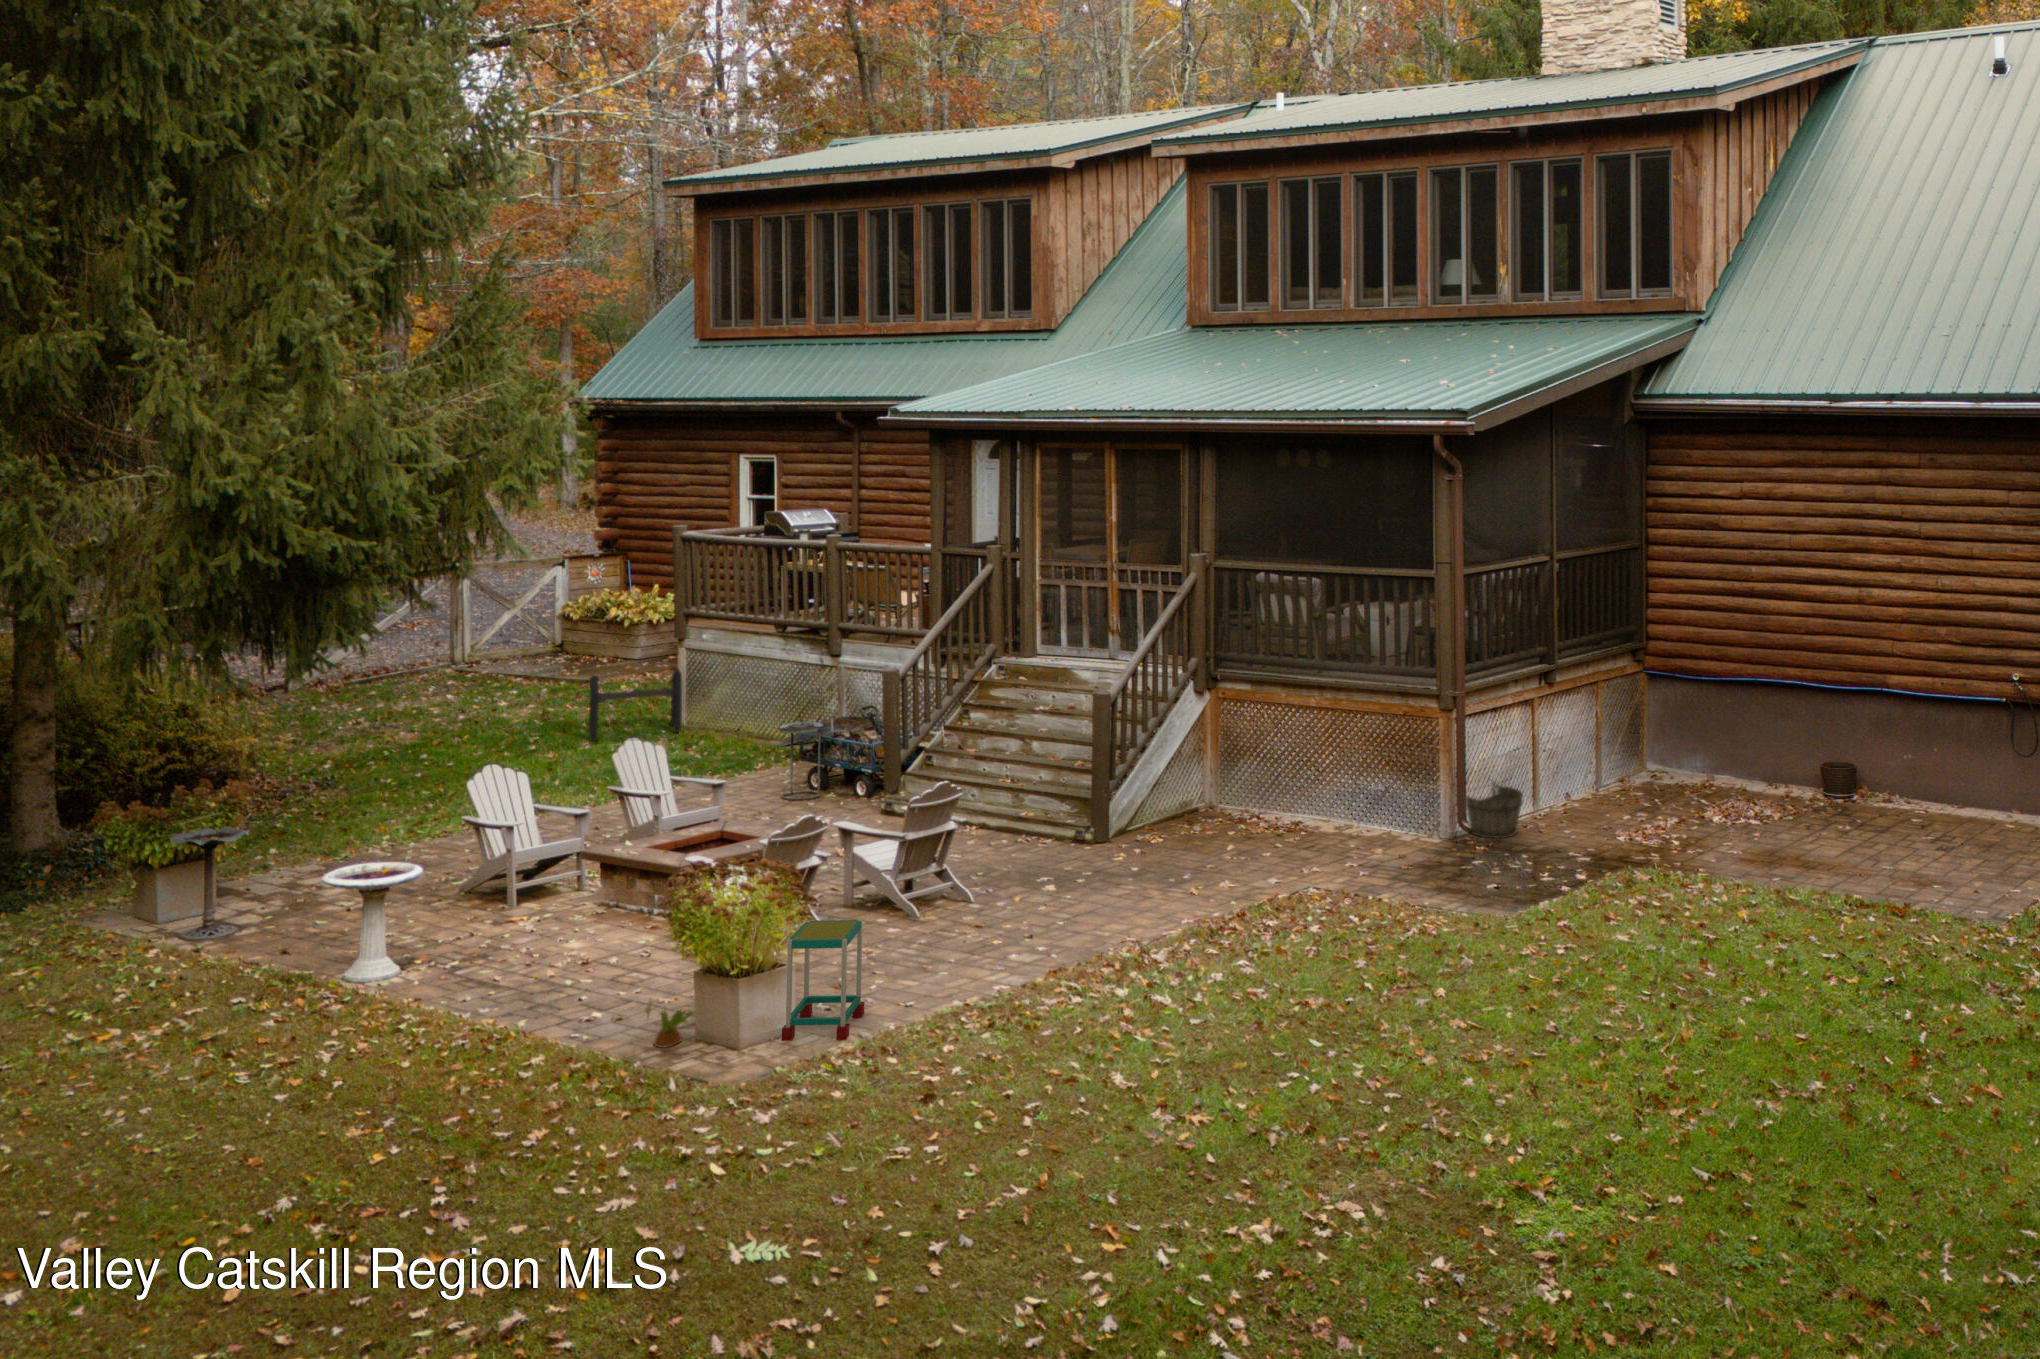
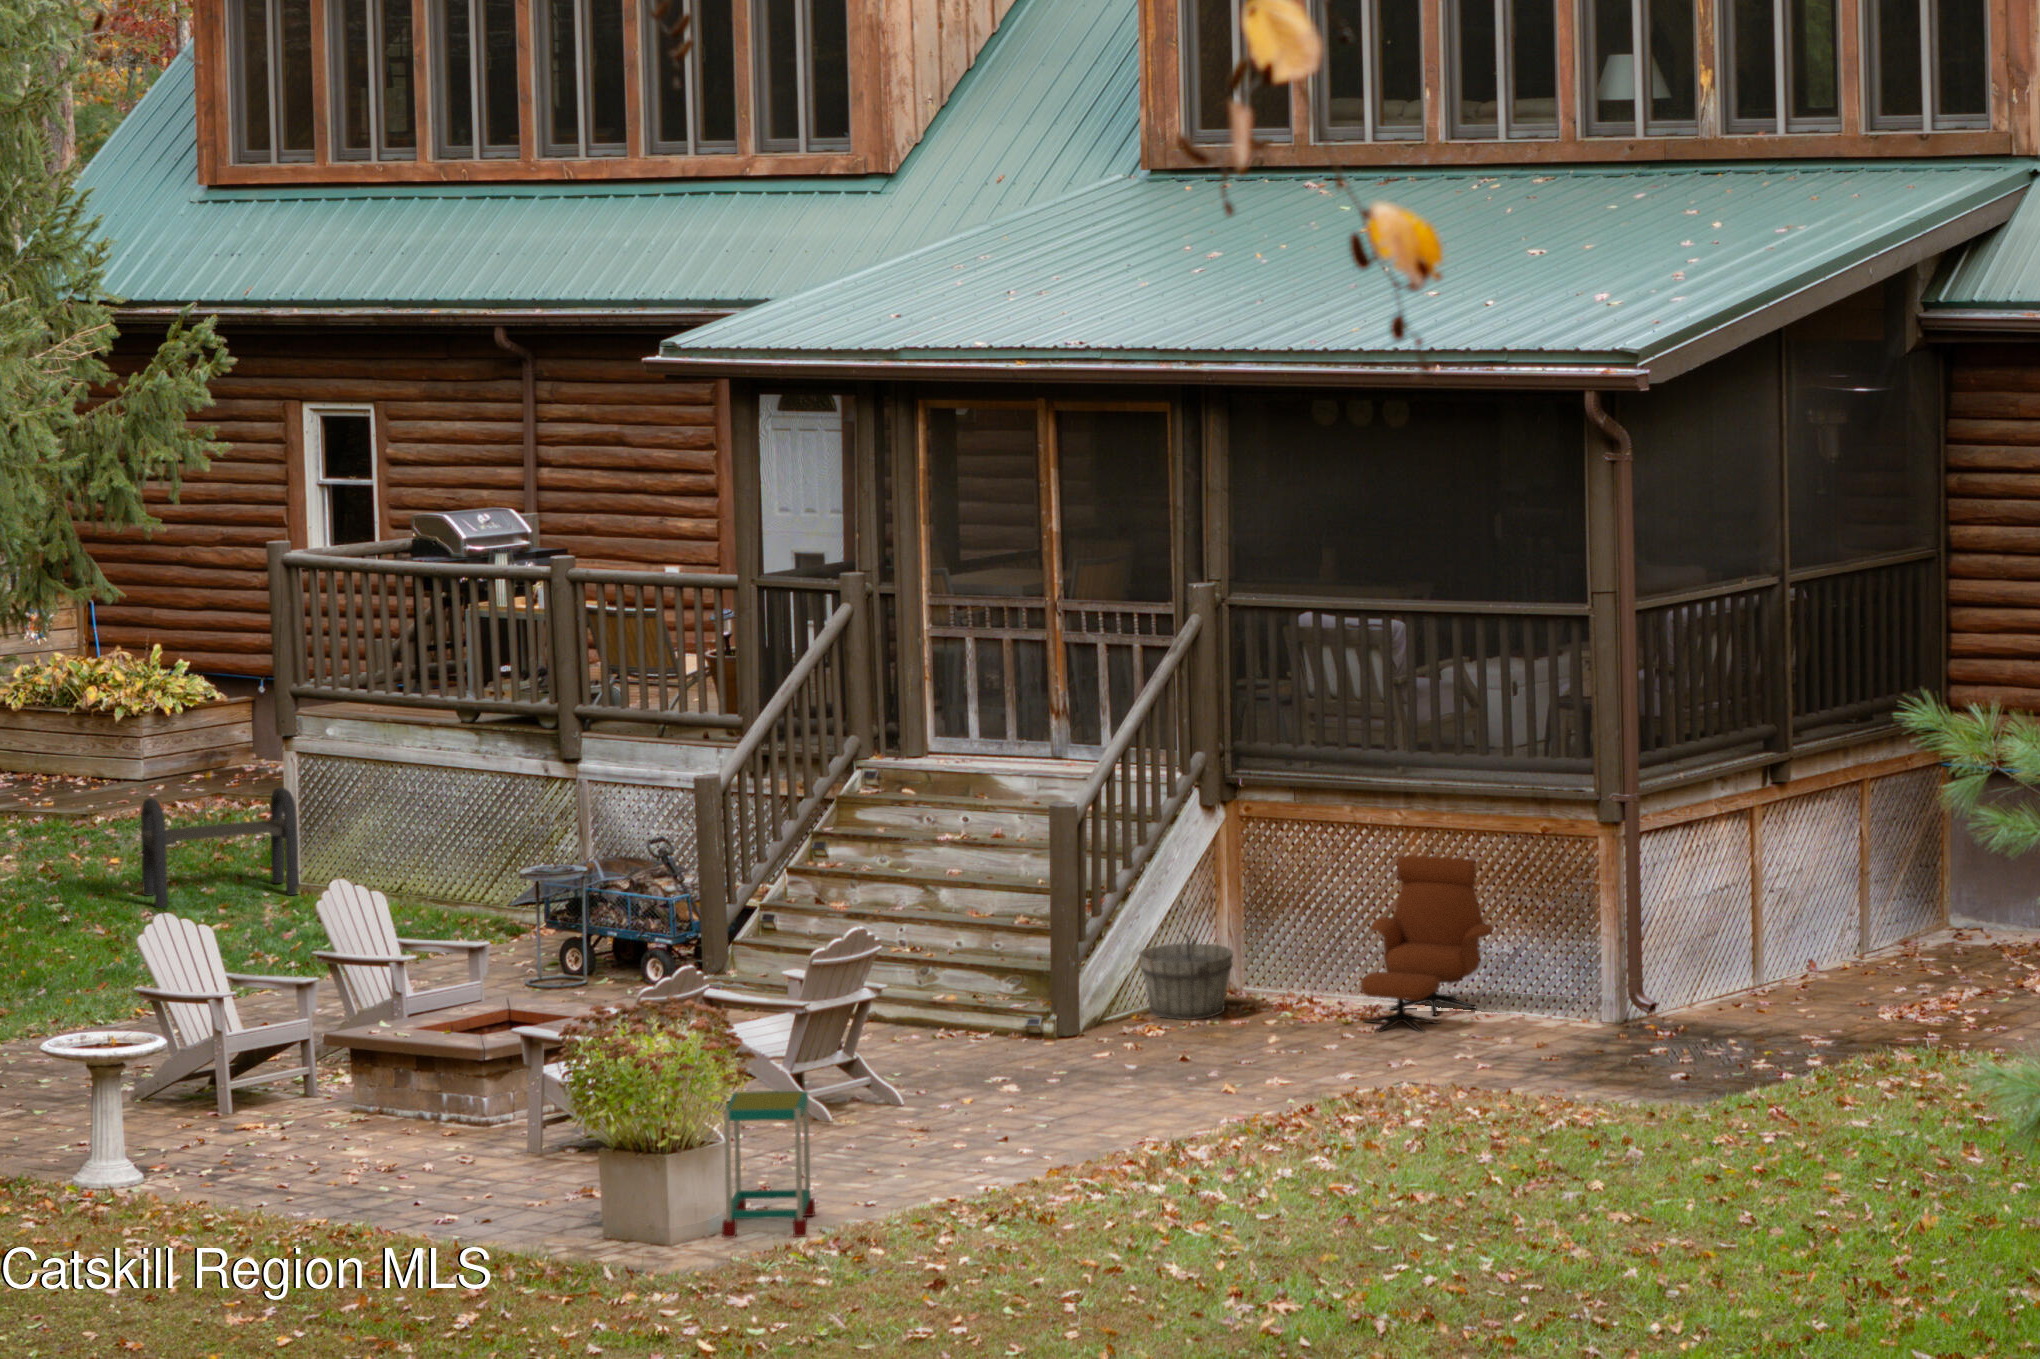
lounge chair: none [1288,725,1373,843] -> present [1361,855,1494,1033]
wooden bucket: present [1466,781,1523,838] -> present [1139,931,1233,1020]
decorative plant: present [646,998,695,1047] -> none [547,1179,608,1244]

